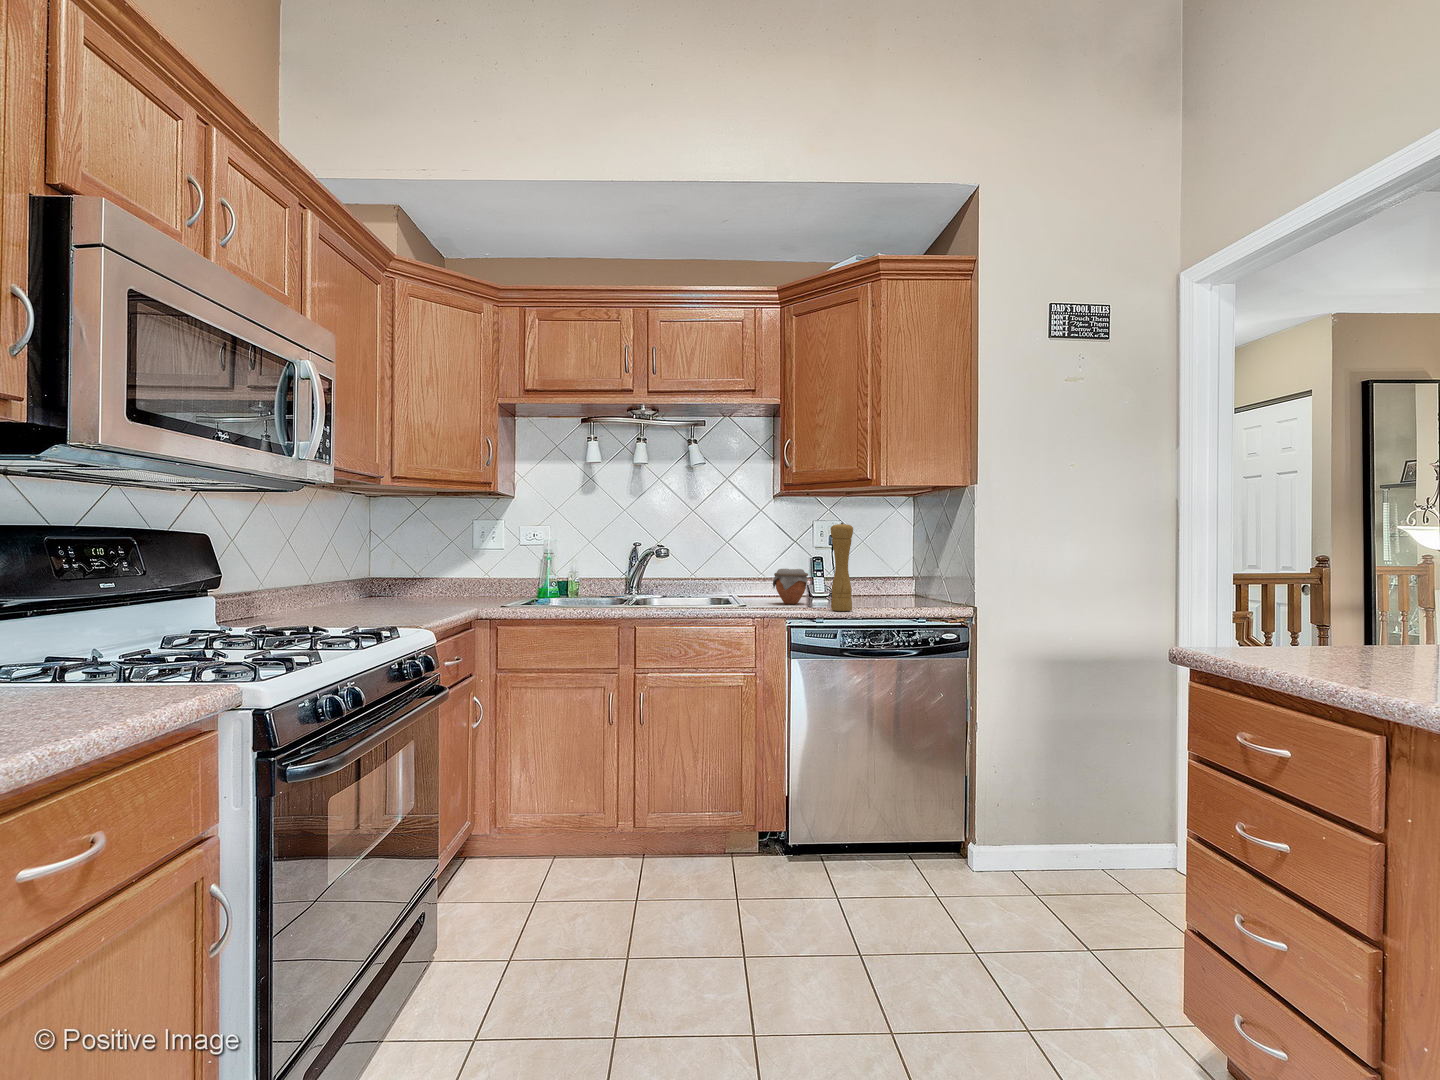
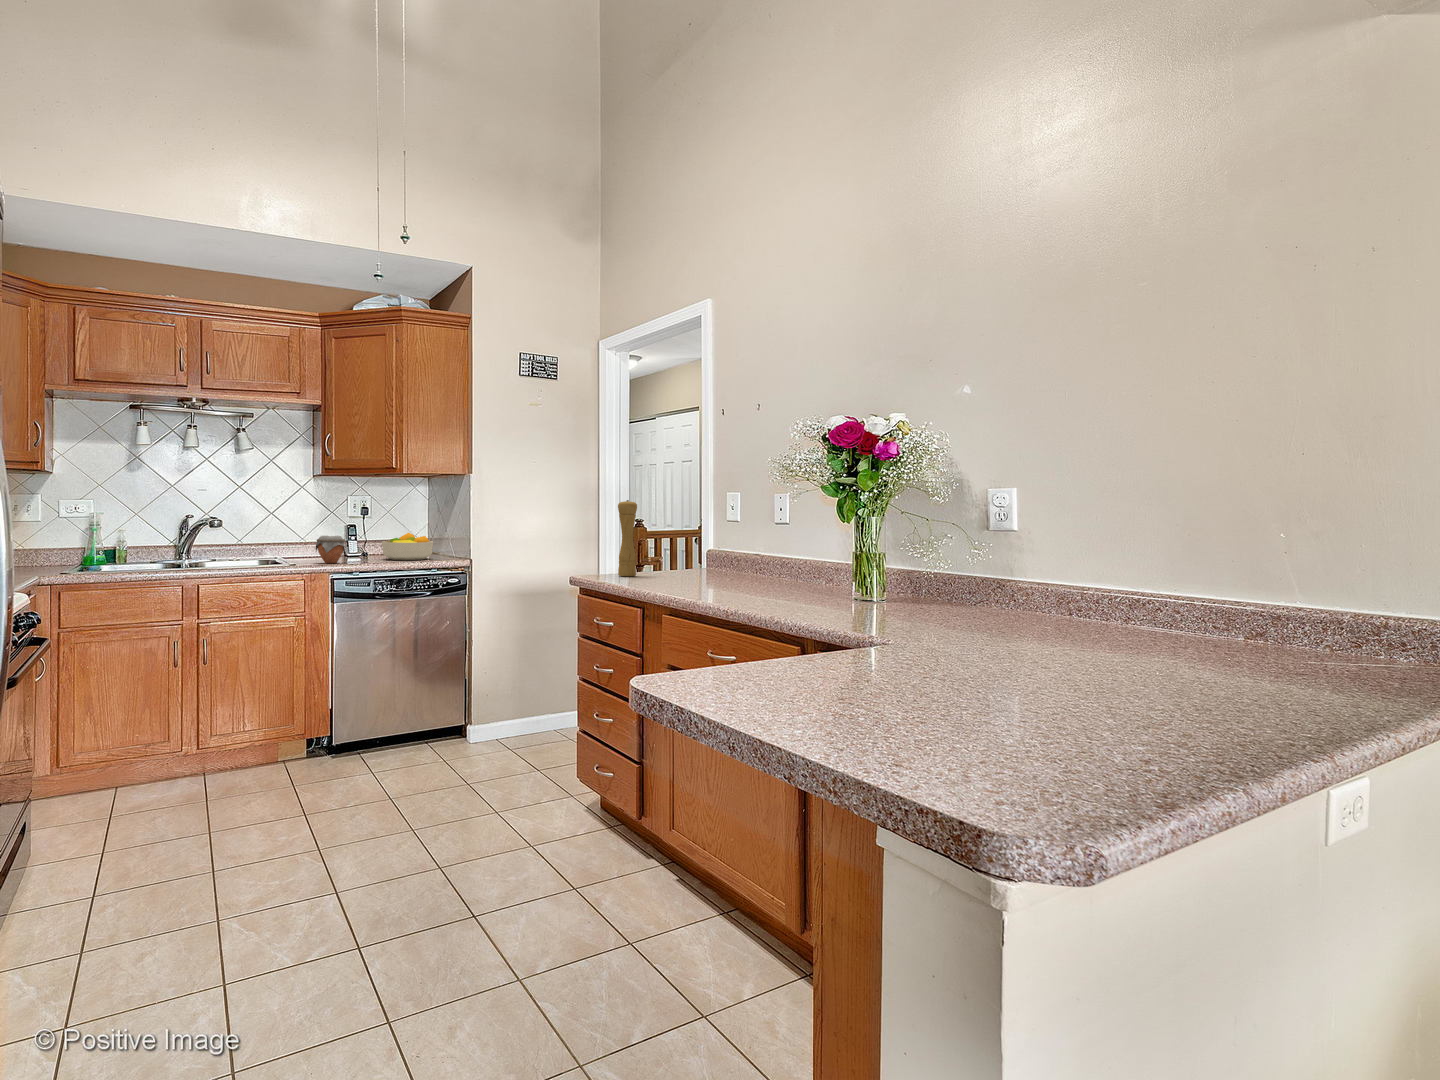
pepper mill: present [831,523,853,611] -> present [618,500,637,576]
fruit bowl: none [852,566,916,602] -> present [382,533,433,560]

